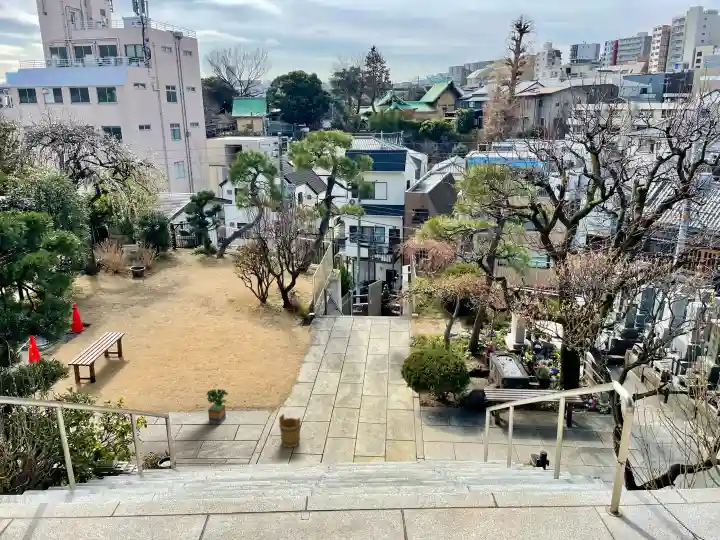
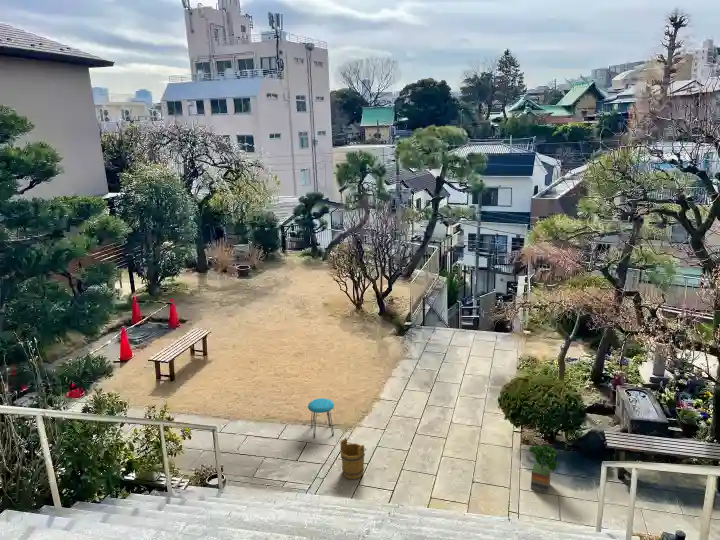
stool: none [242,384,267,420] -> present [308,398,334,438]
potted tree: present [207,389,228,424] -> present [529,445,559,493]

